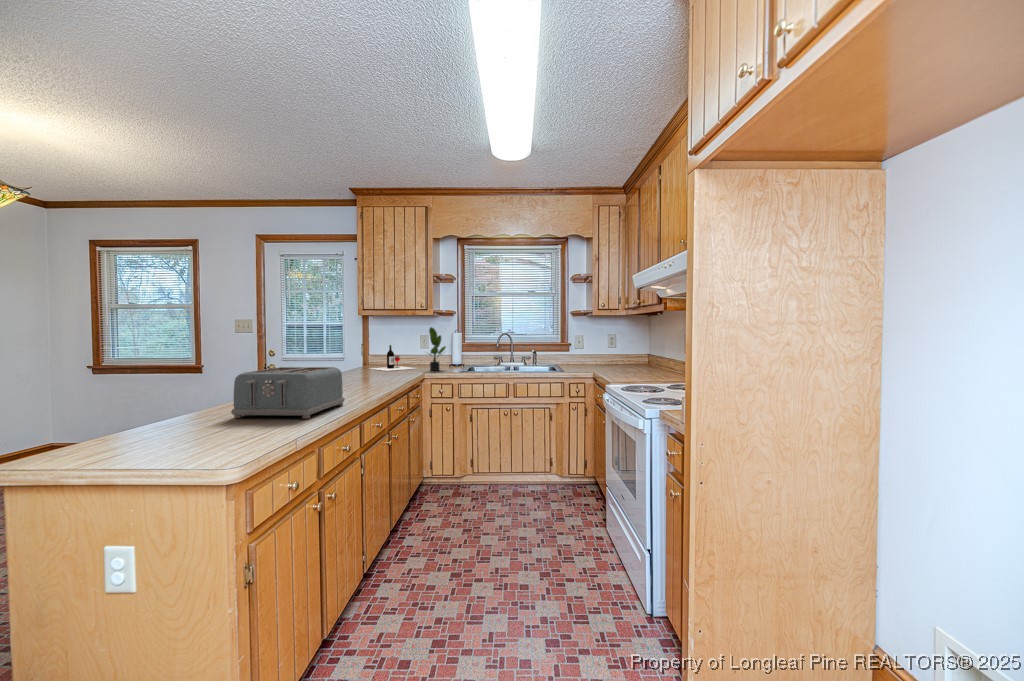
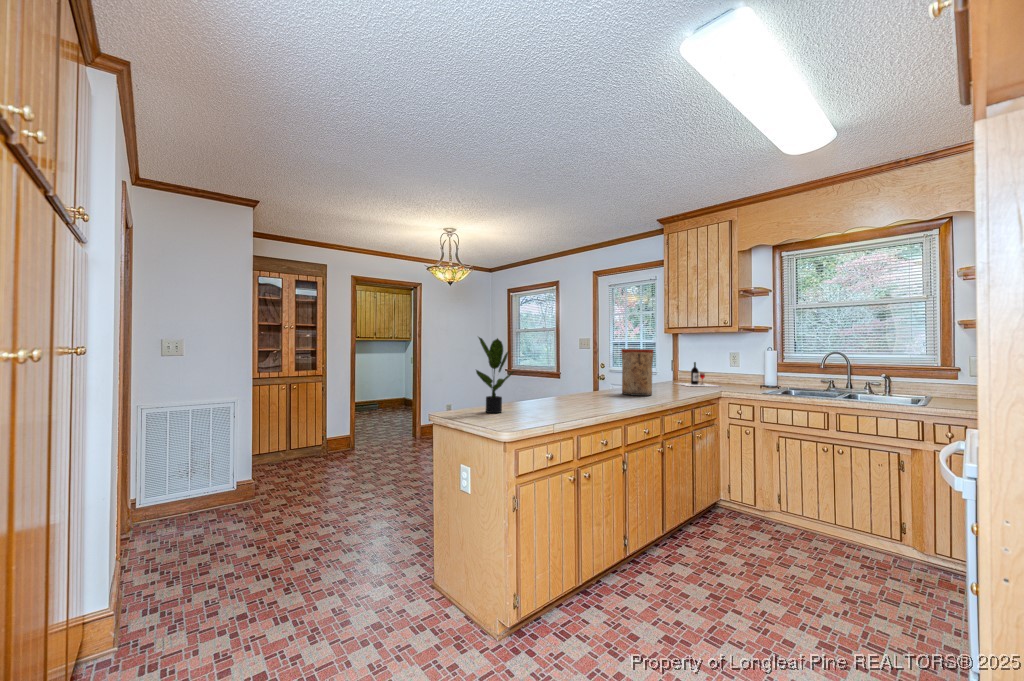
potted plant: present [429,327,446,371] -> present [476,337,514,413]
vase: none [333,335,369,389] -> present [622,349,653,396]
toaster: present [231,367,345,419] -> none [531,370,612,409]

